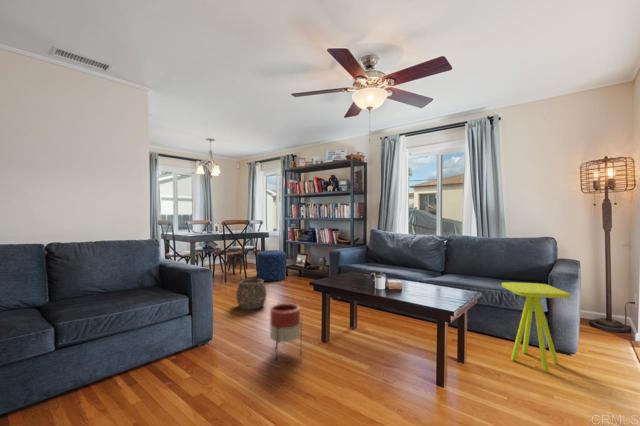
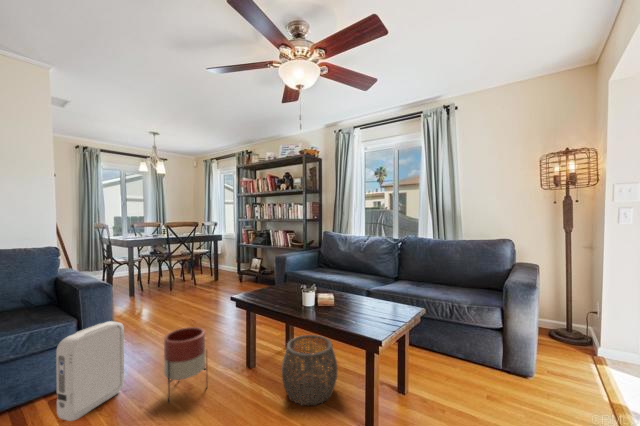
pouf: present [256,250,286,281] -> none [204,254,238,288]
woven basket: present [236,279,266,310] -> present [282,335,338,405]
side table: present [502,282,570,371] -> none [449,295,525,408]
air purifier: none [200,296,237,368] -> present [56,321,124,421]

